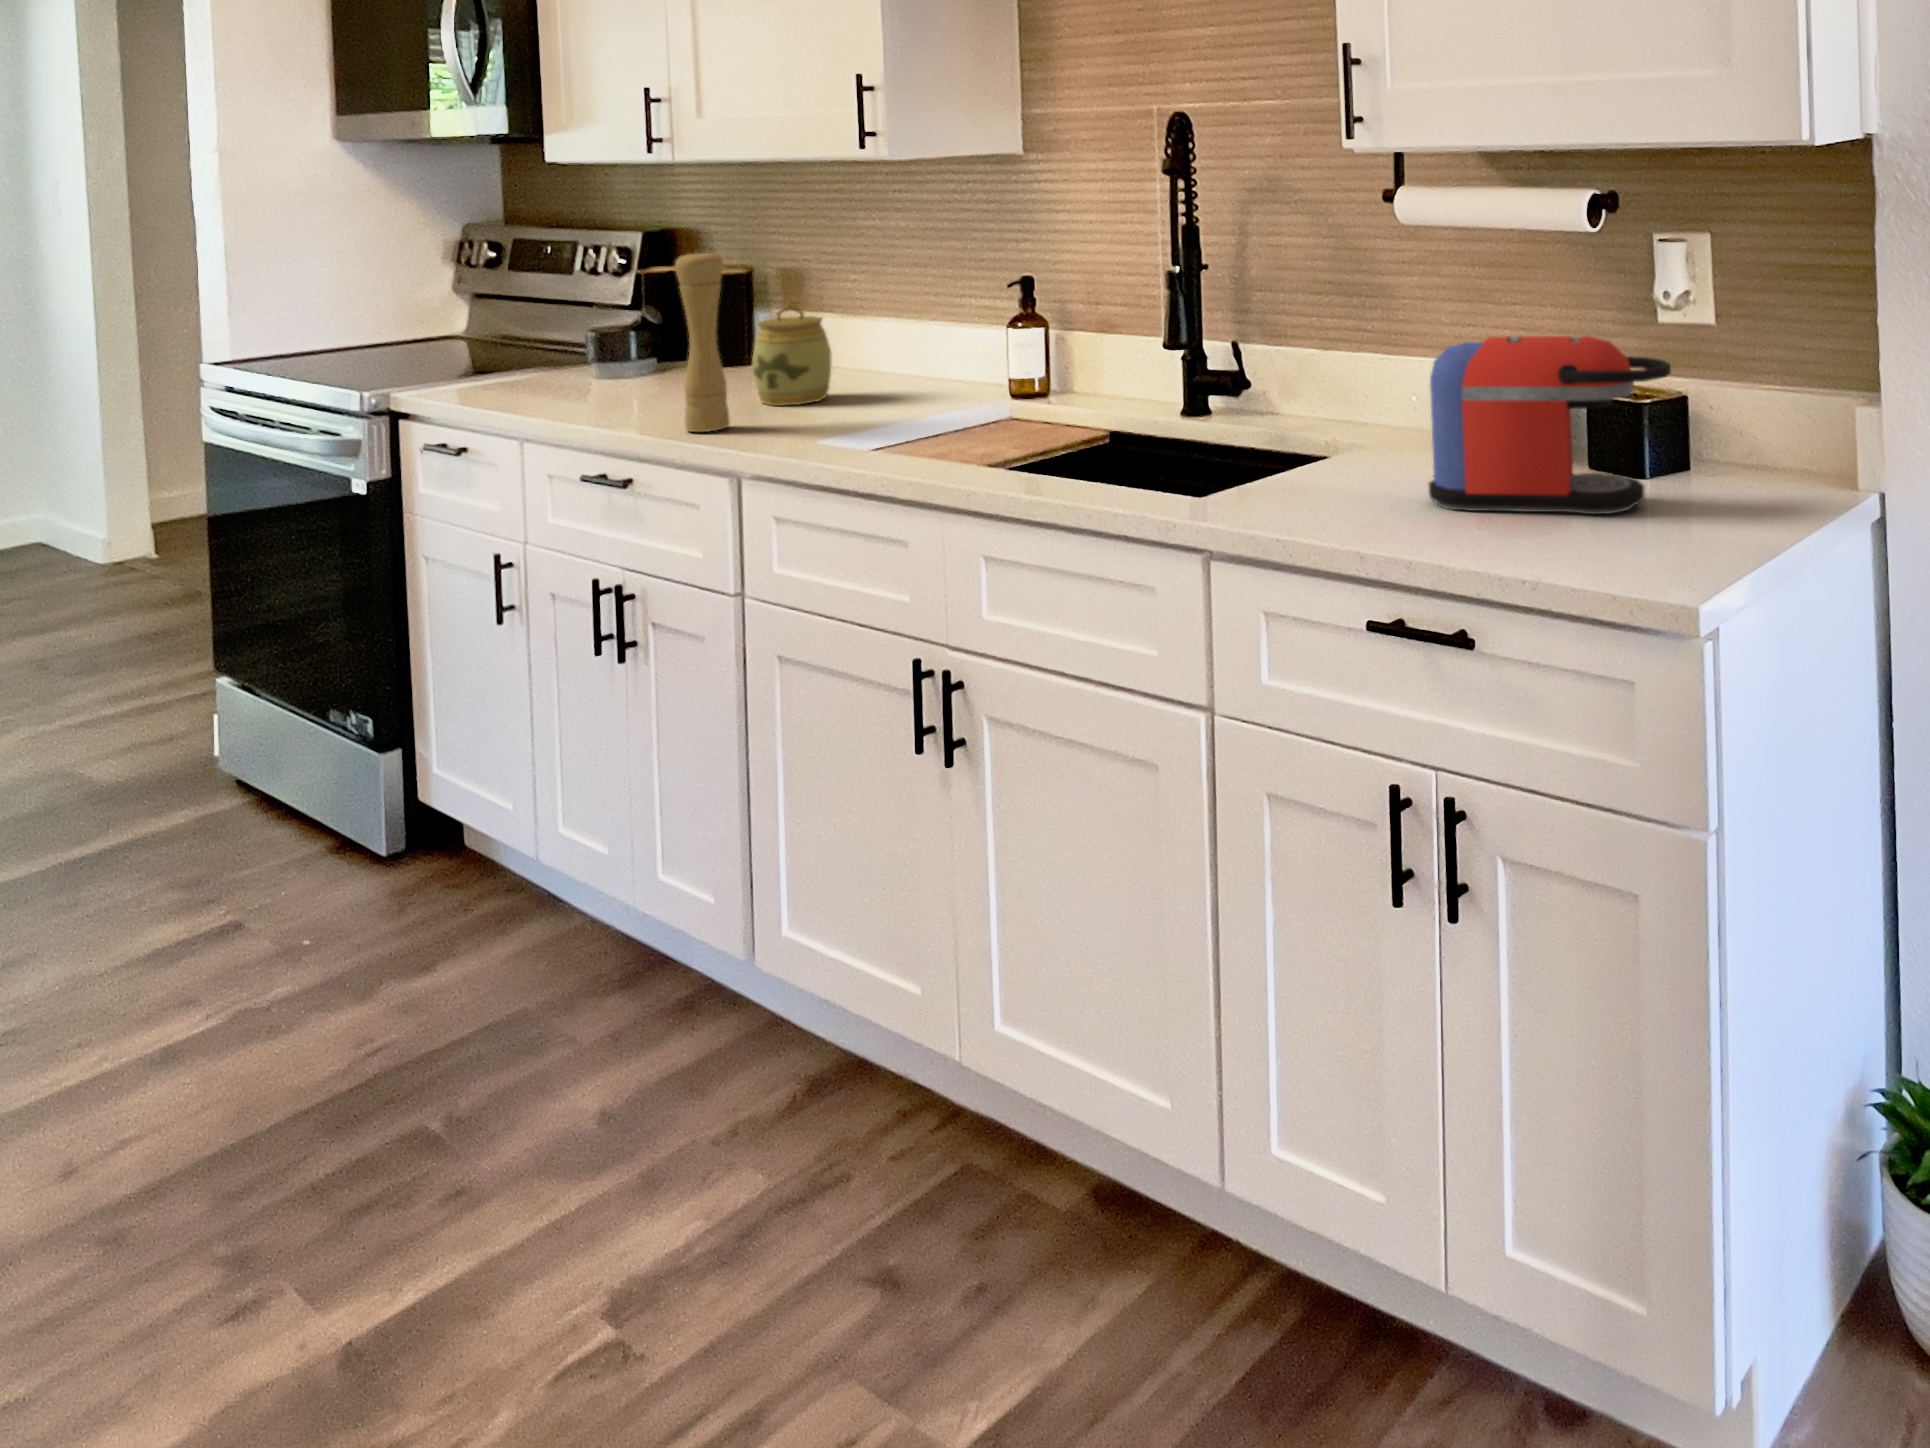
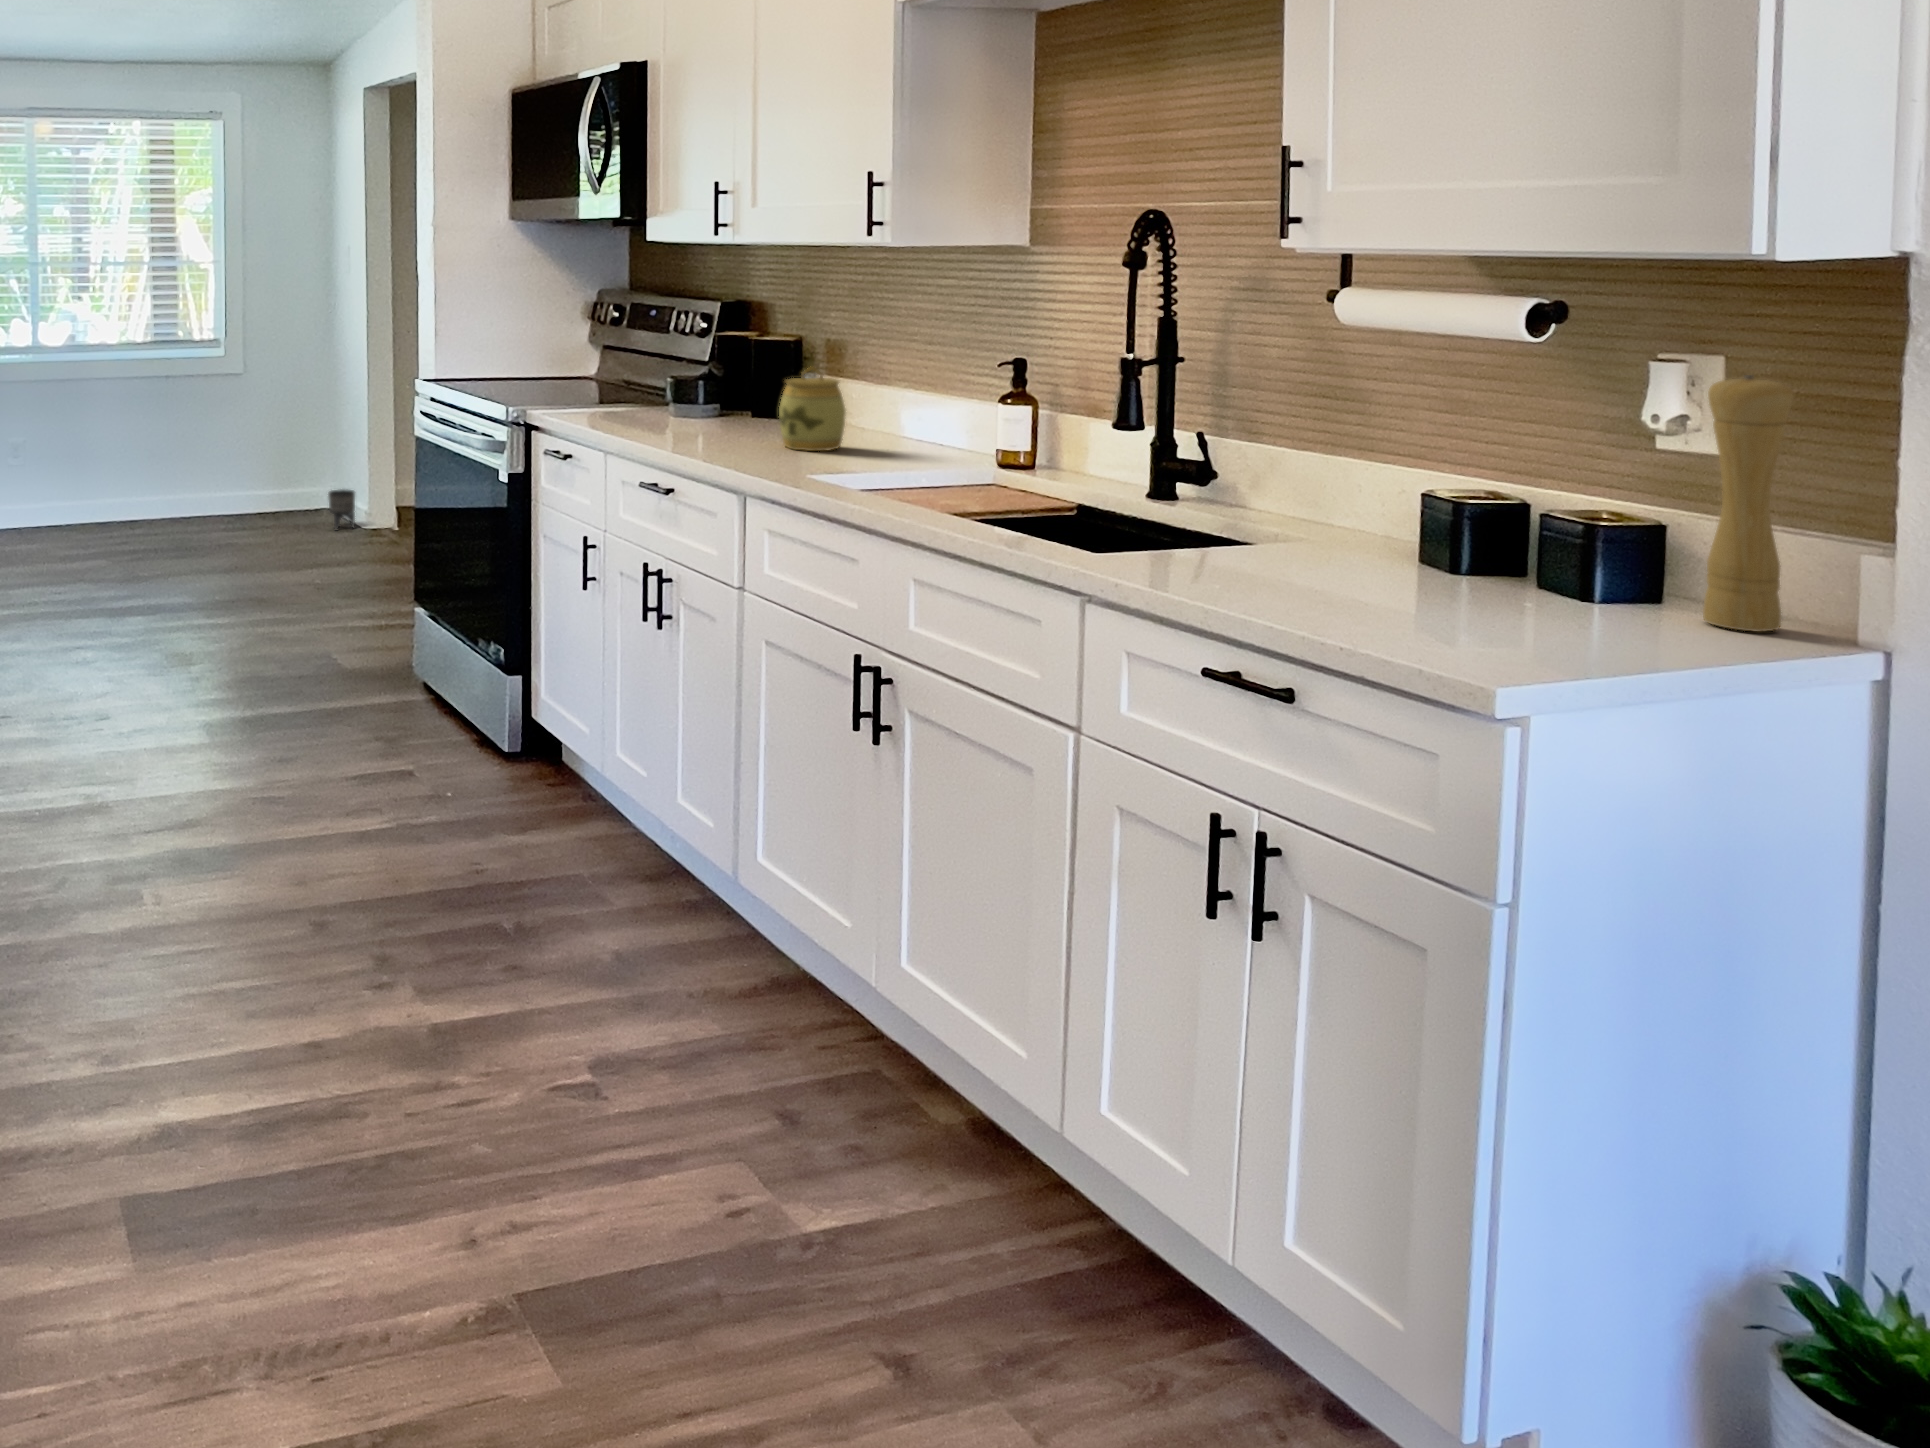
pepper mill: present [675,251,730,432] -> present [1703,375,1793,632]
coffee maker: present [1429,336,1671,514] -> none [1316,435,1599,621]
planter: none [36,512,82,572] -> present [328,490,355,530]

